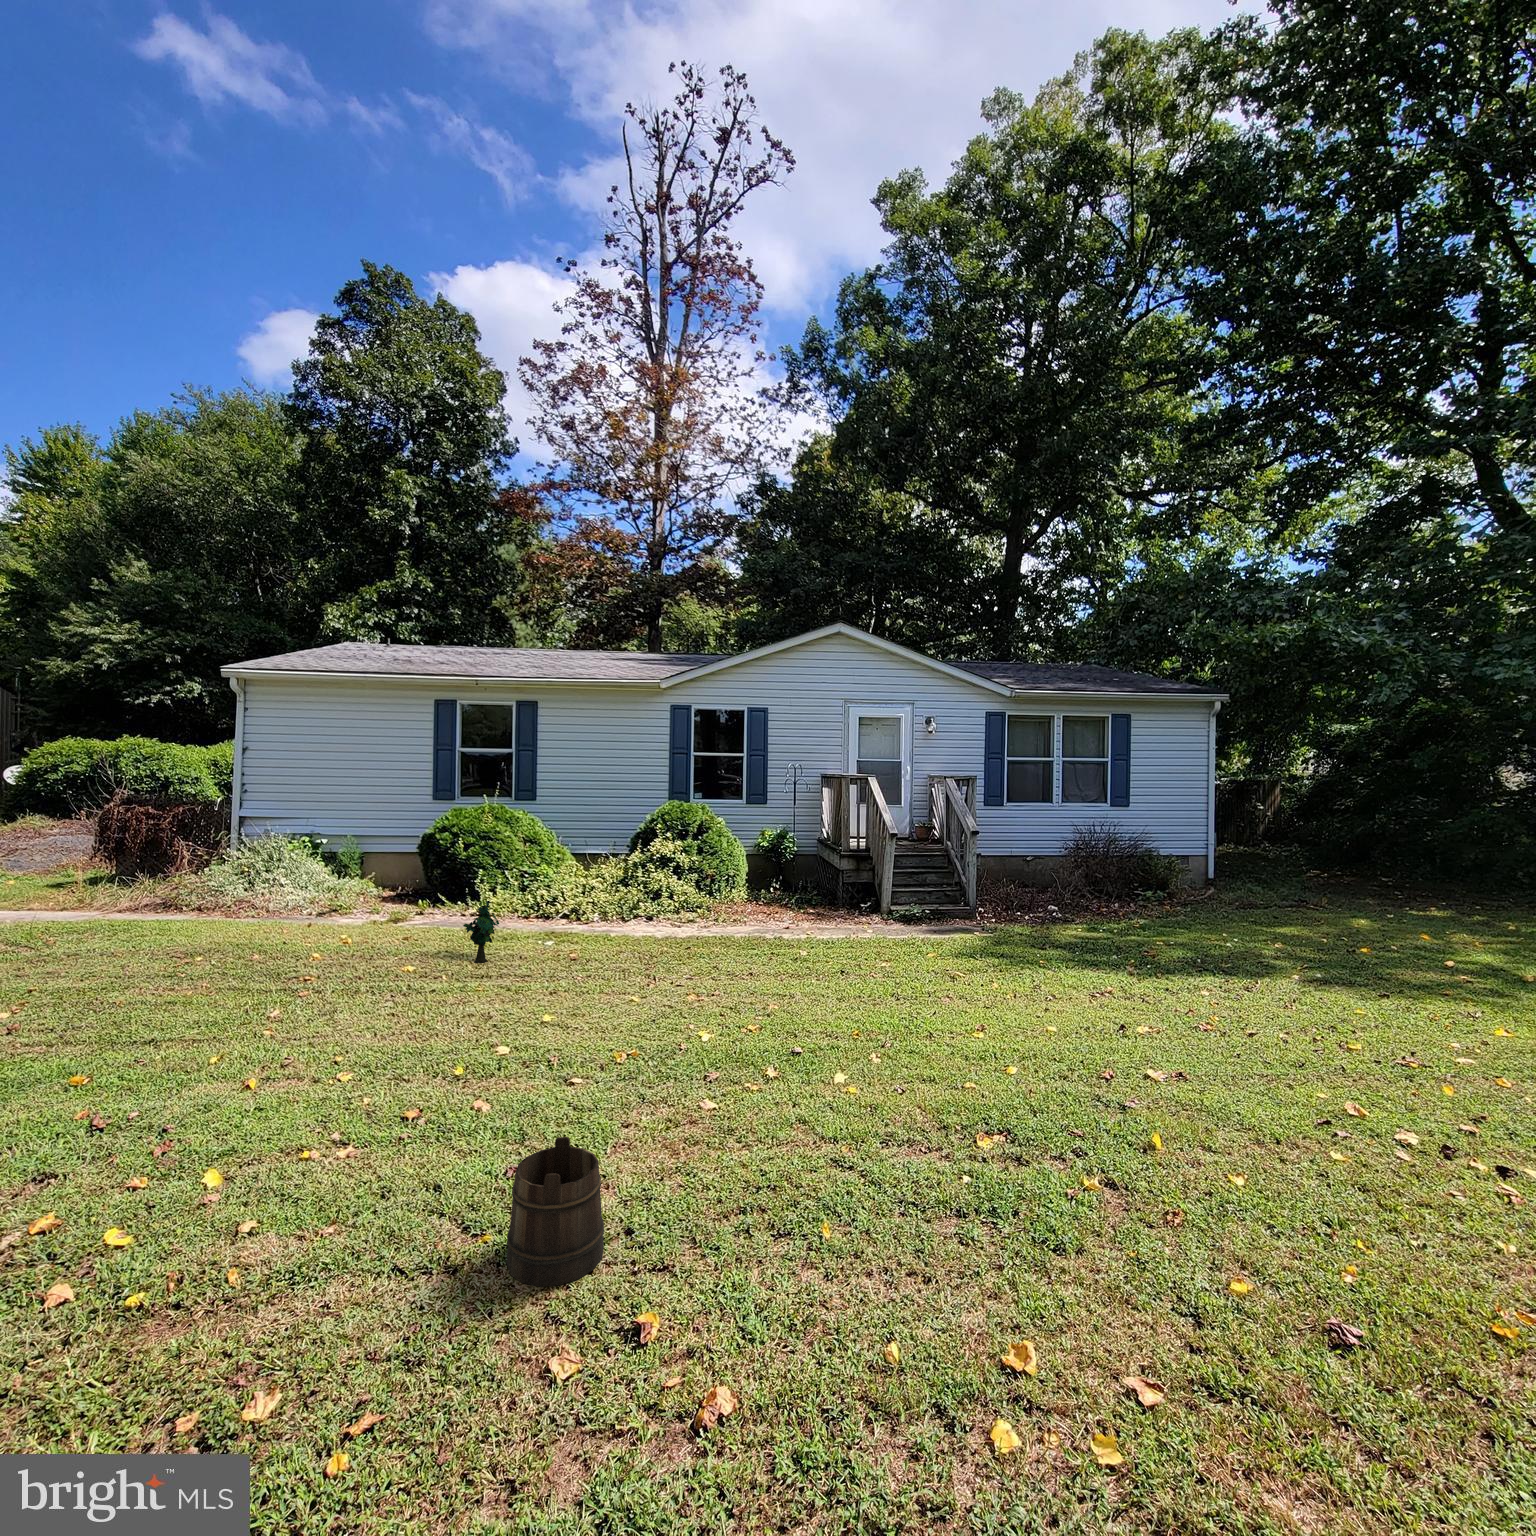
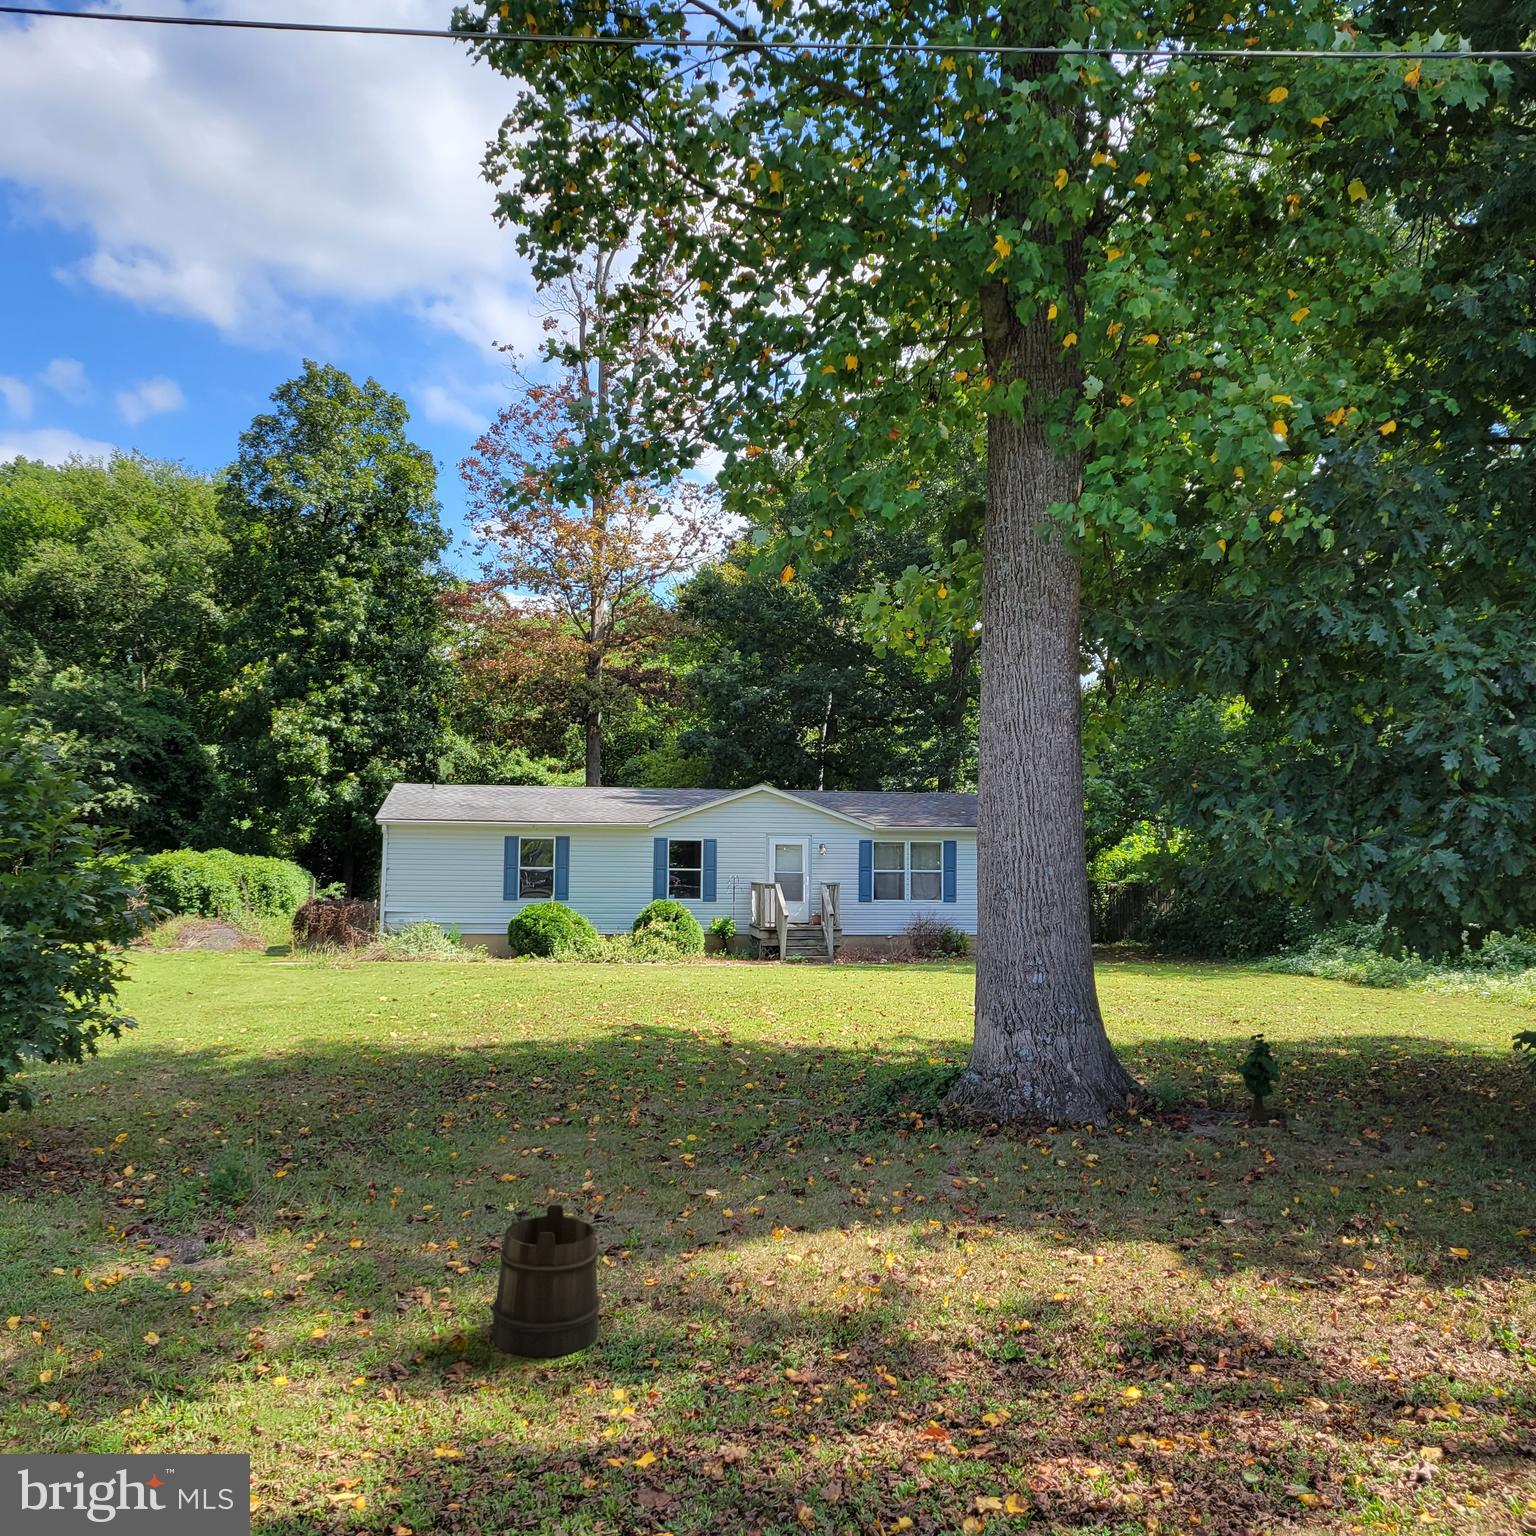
decorative plant: present [463,901,499,963] -> present [1237,1033,1279,1121]

